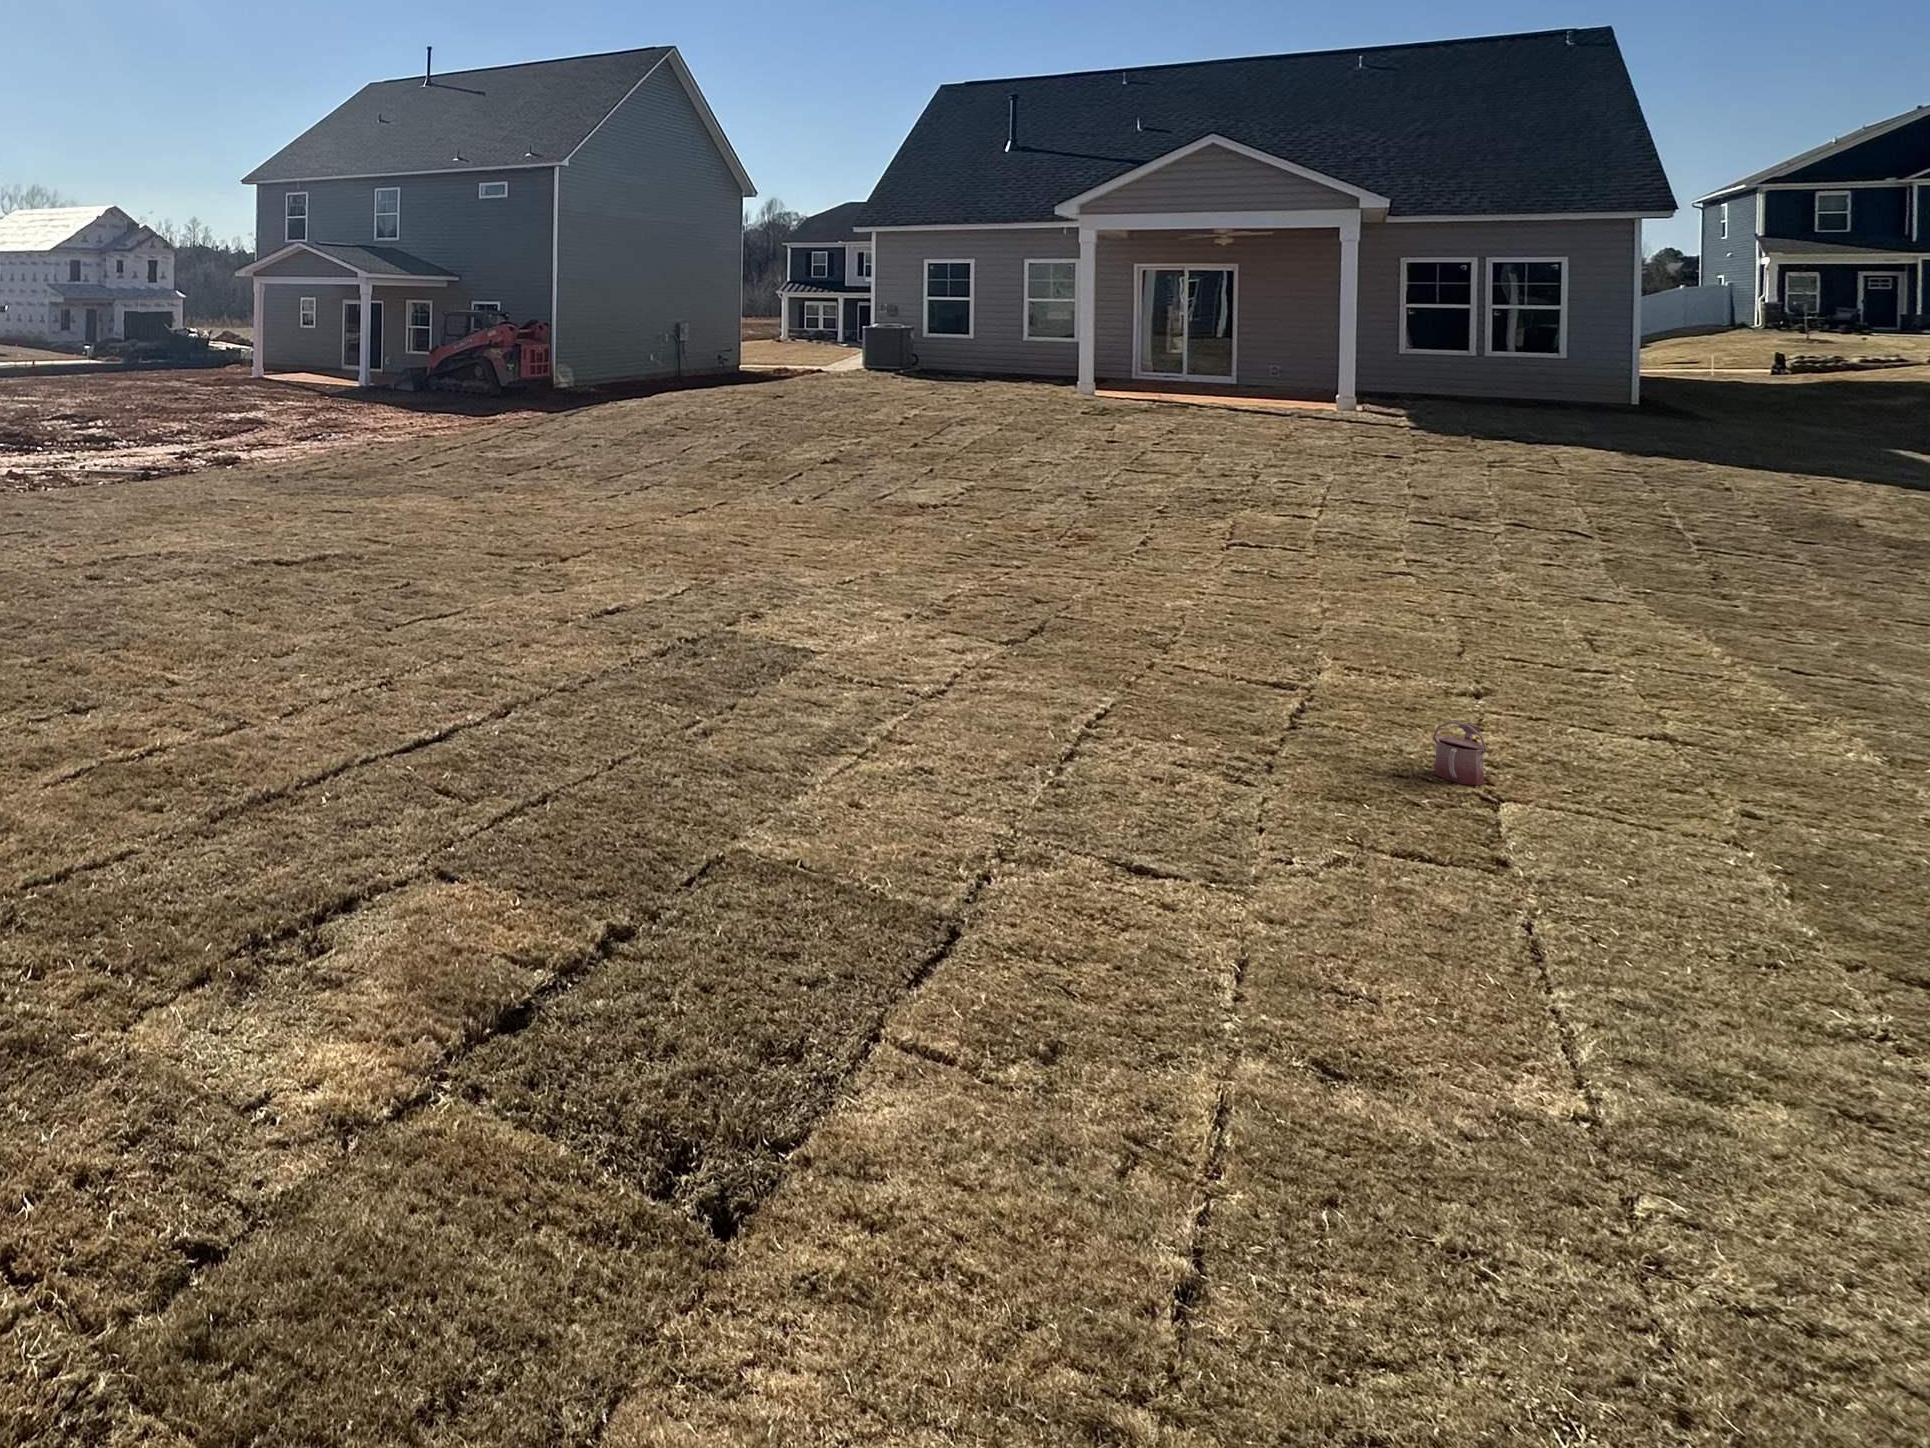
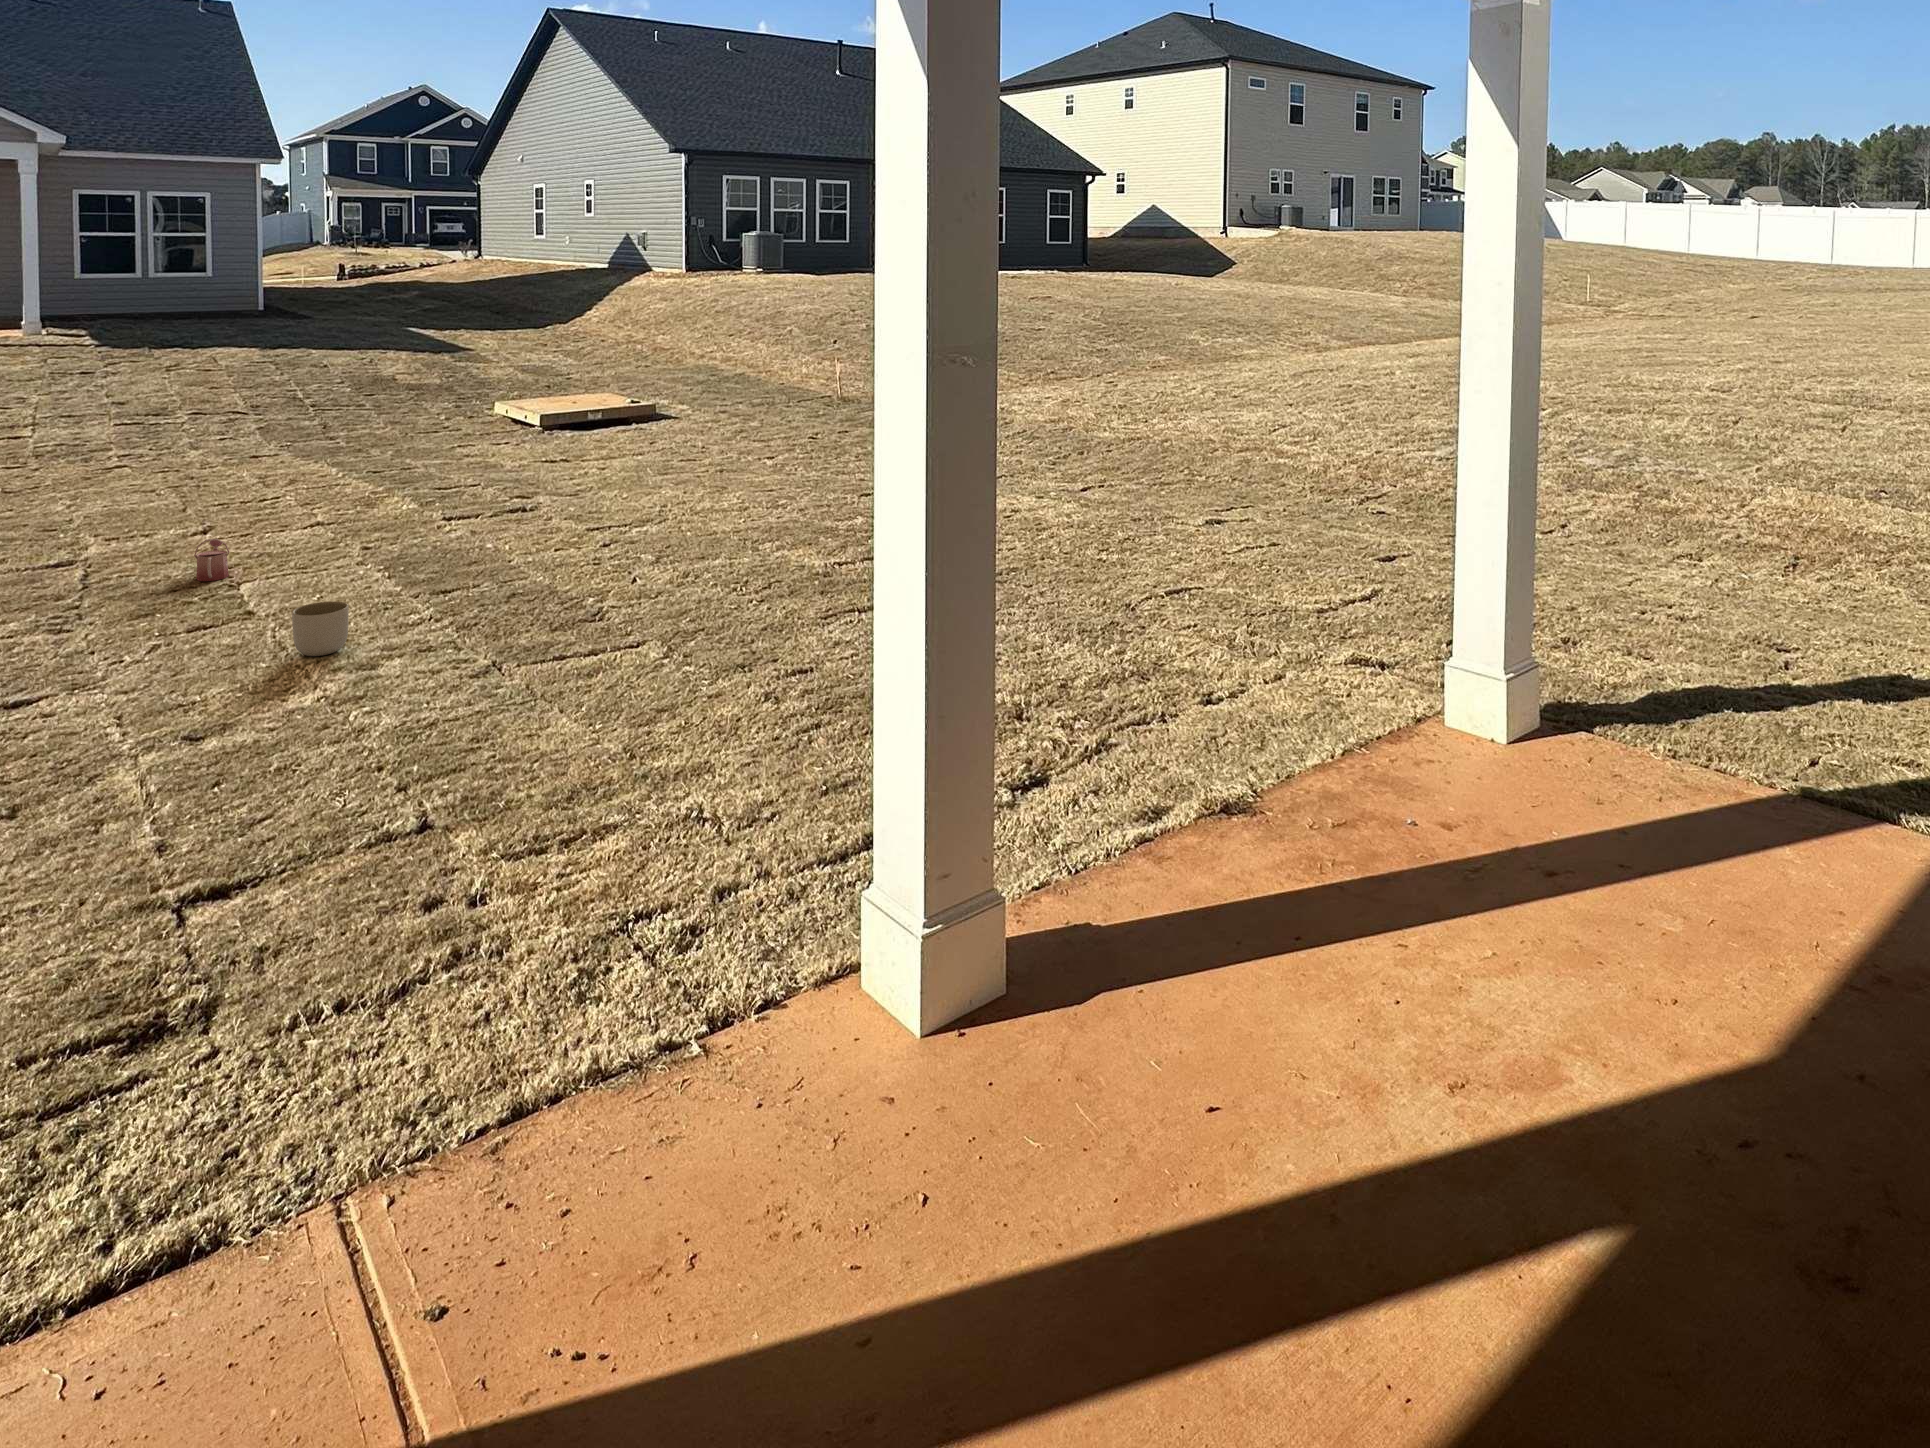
planter: none [1554,908,1672,1019] -> present [292,601,349,656]

